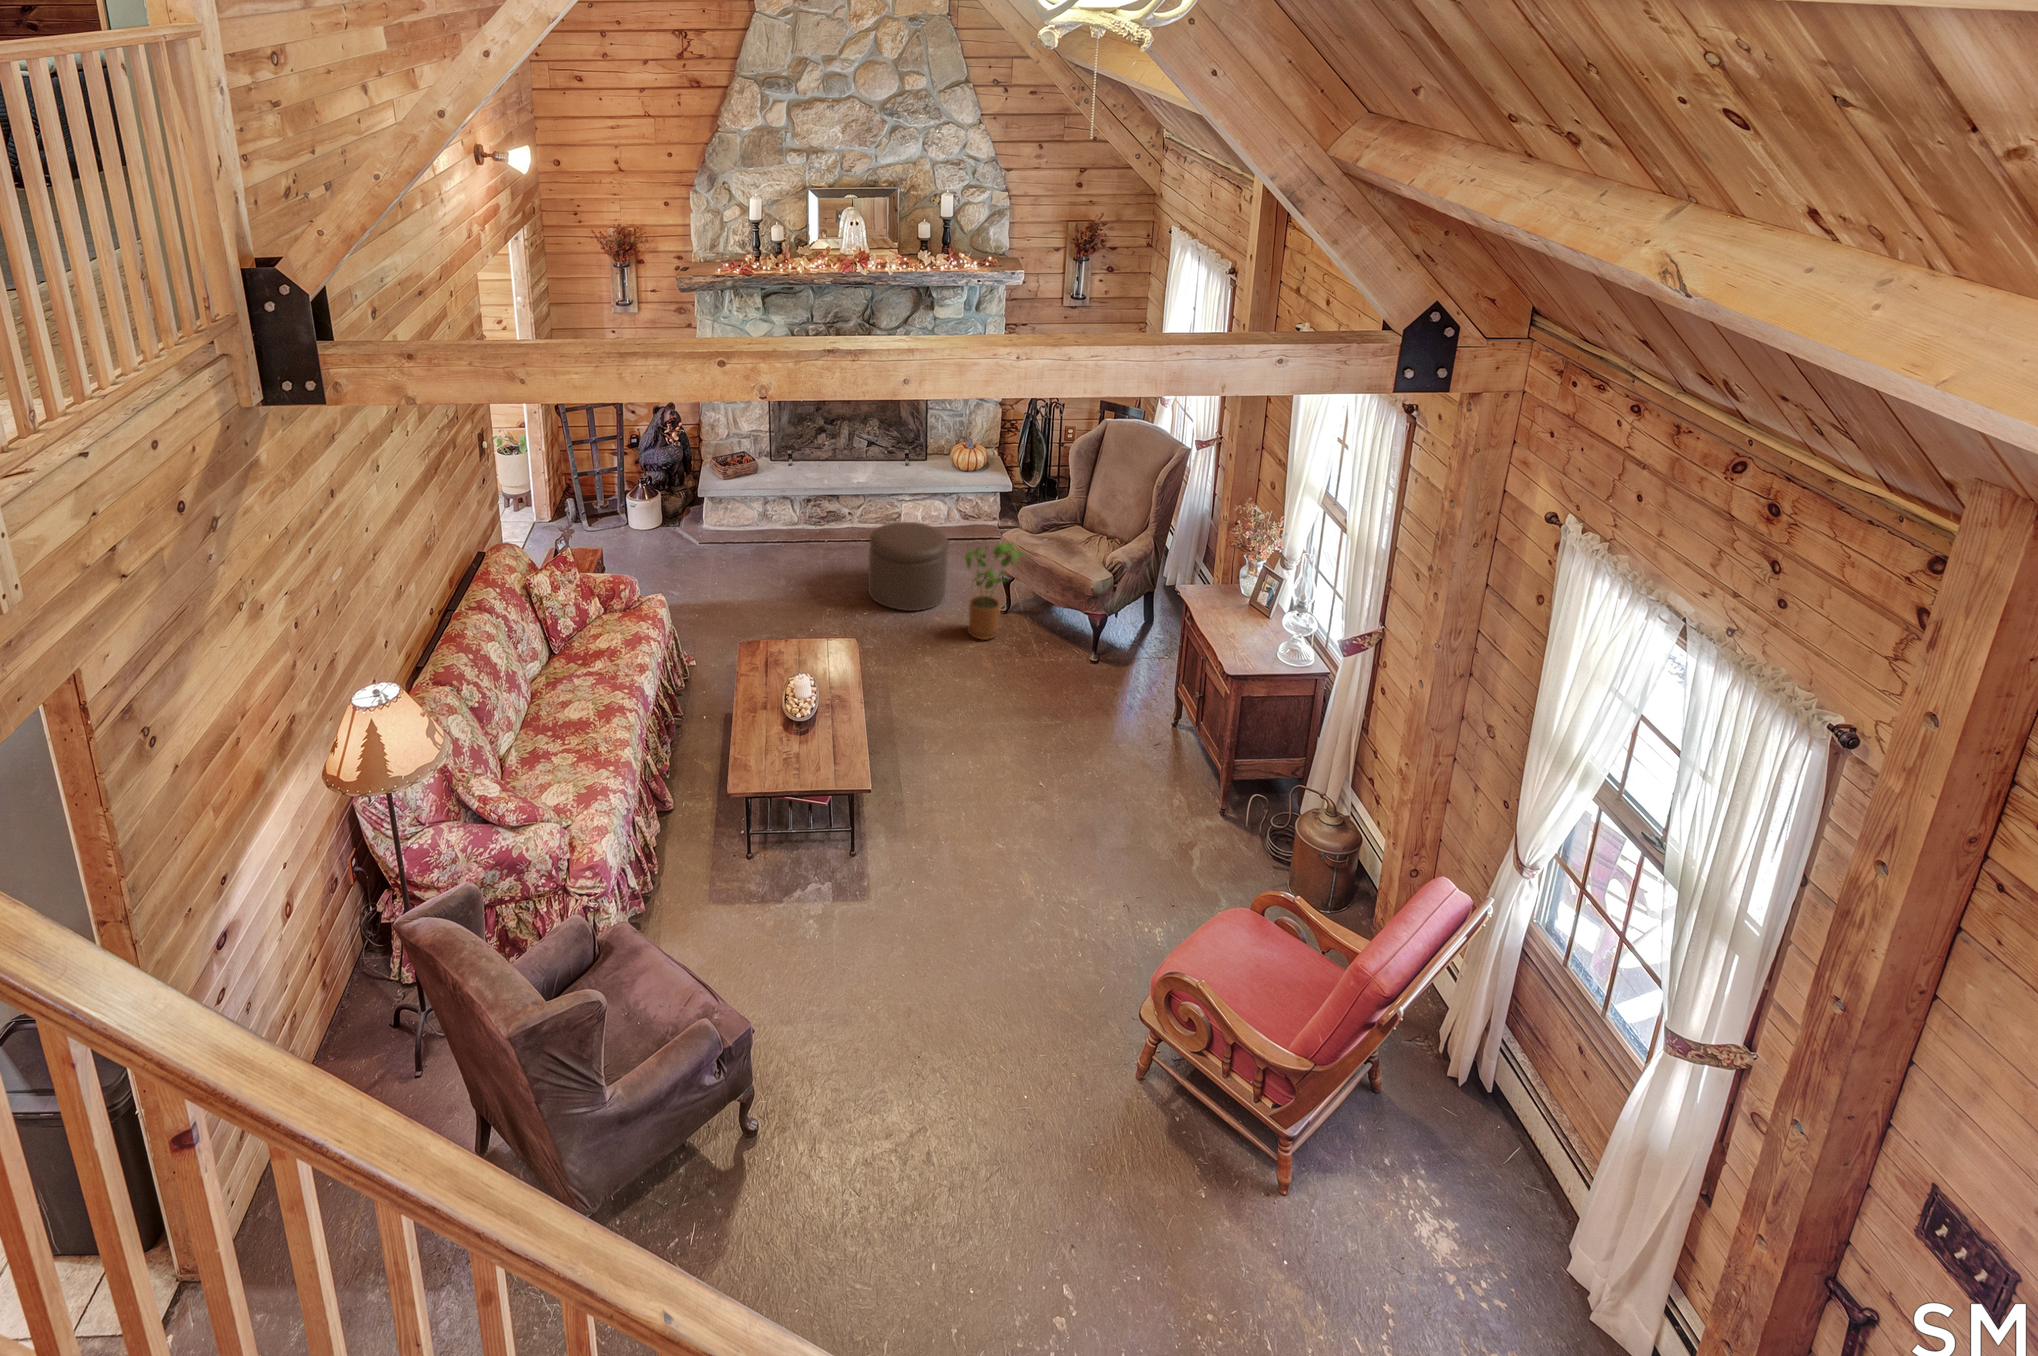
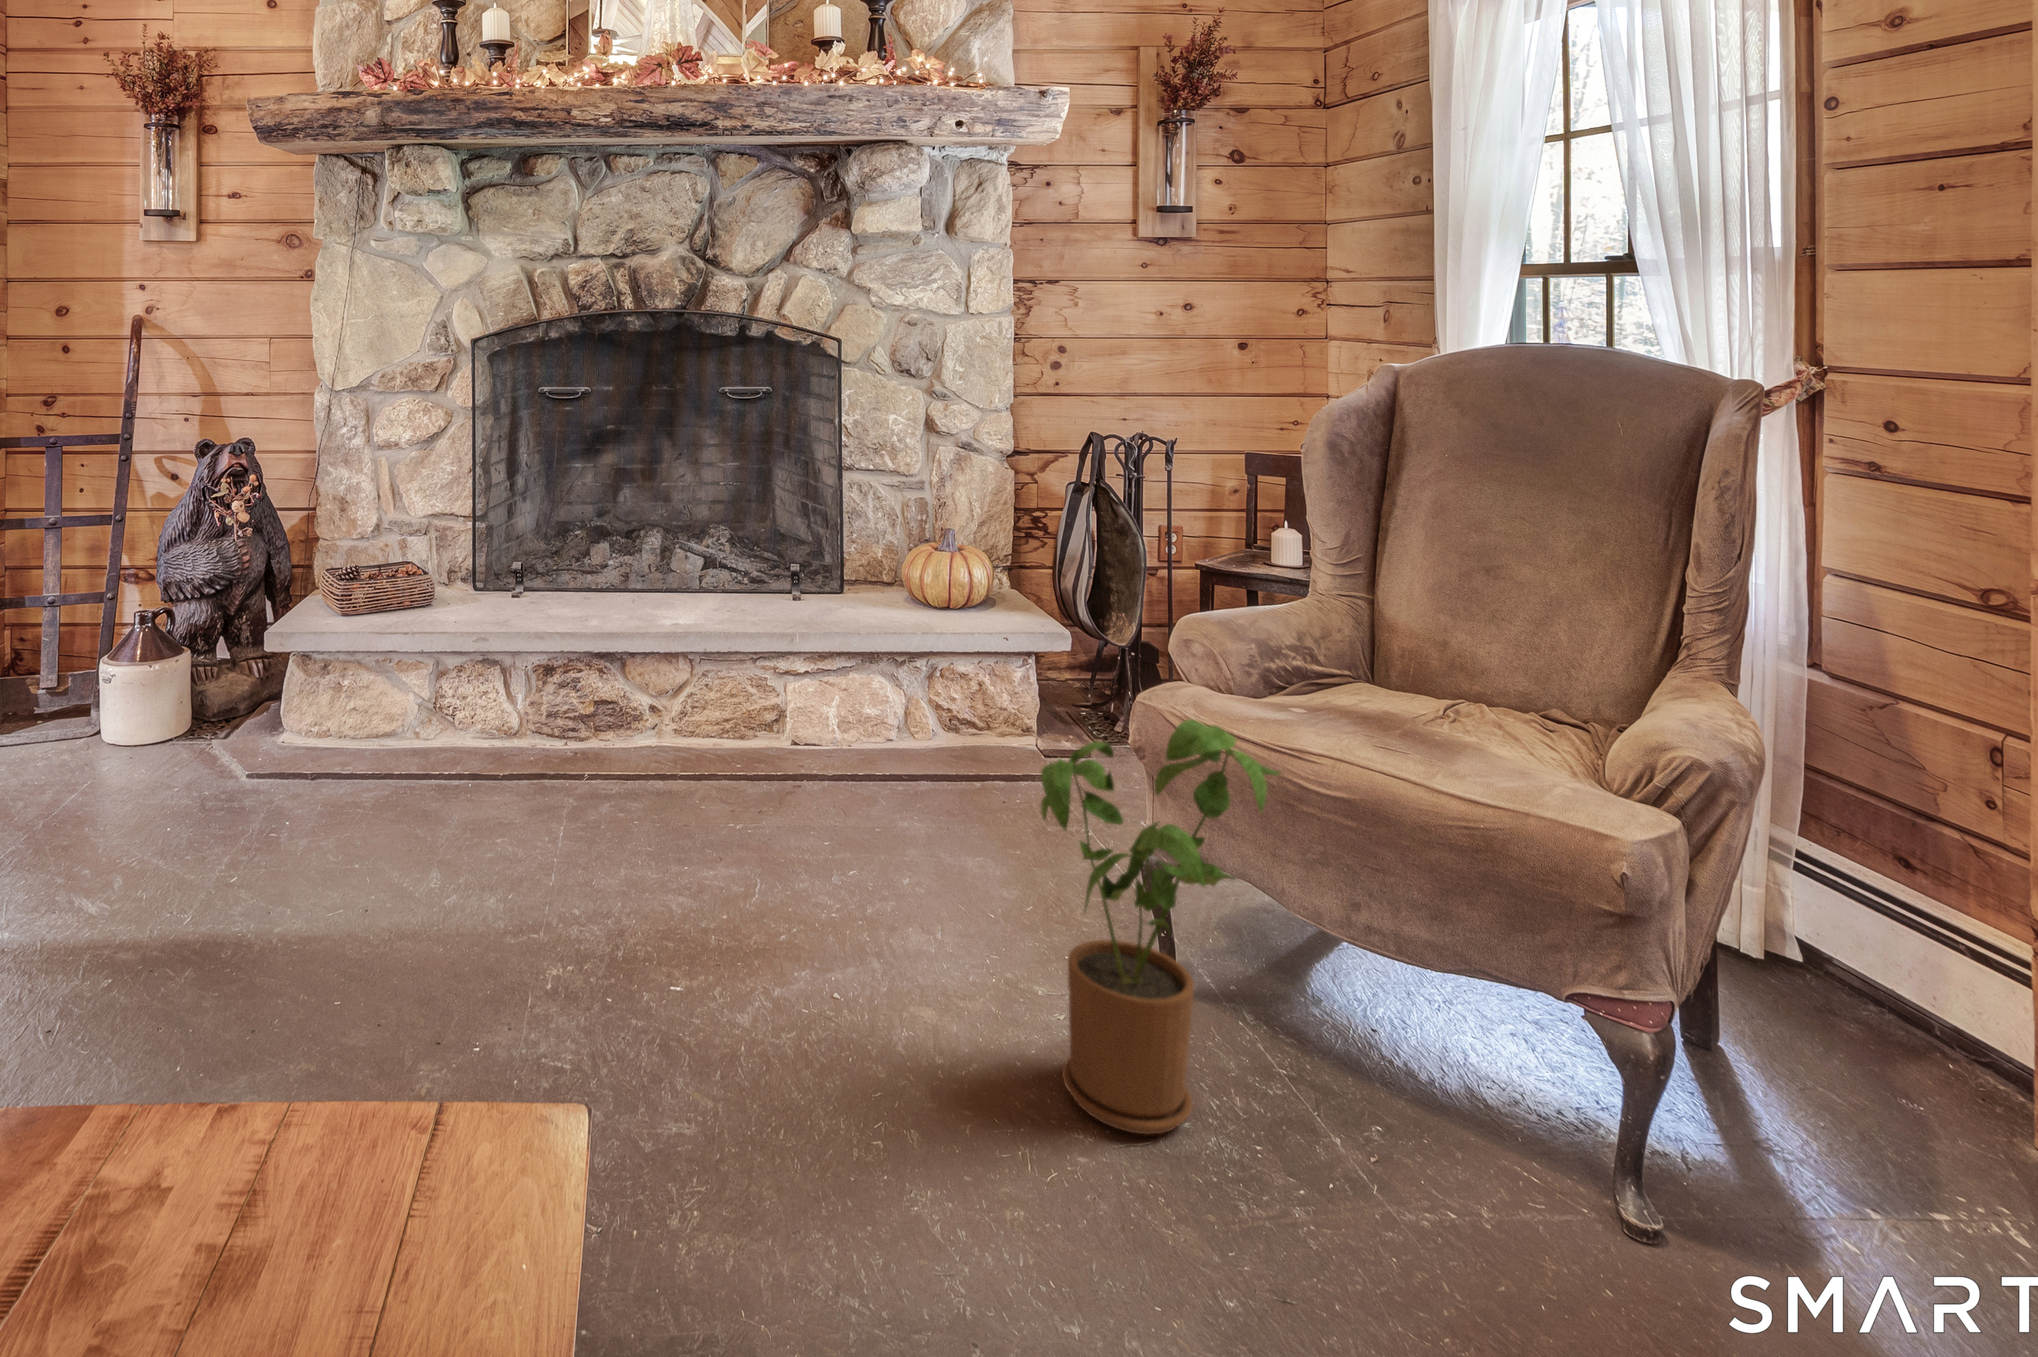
ottoman: present [868,522,949,611] -> none [694,692,955,994]

